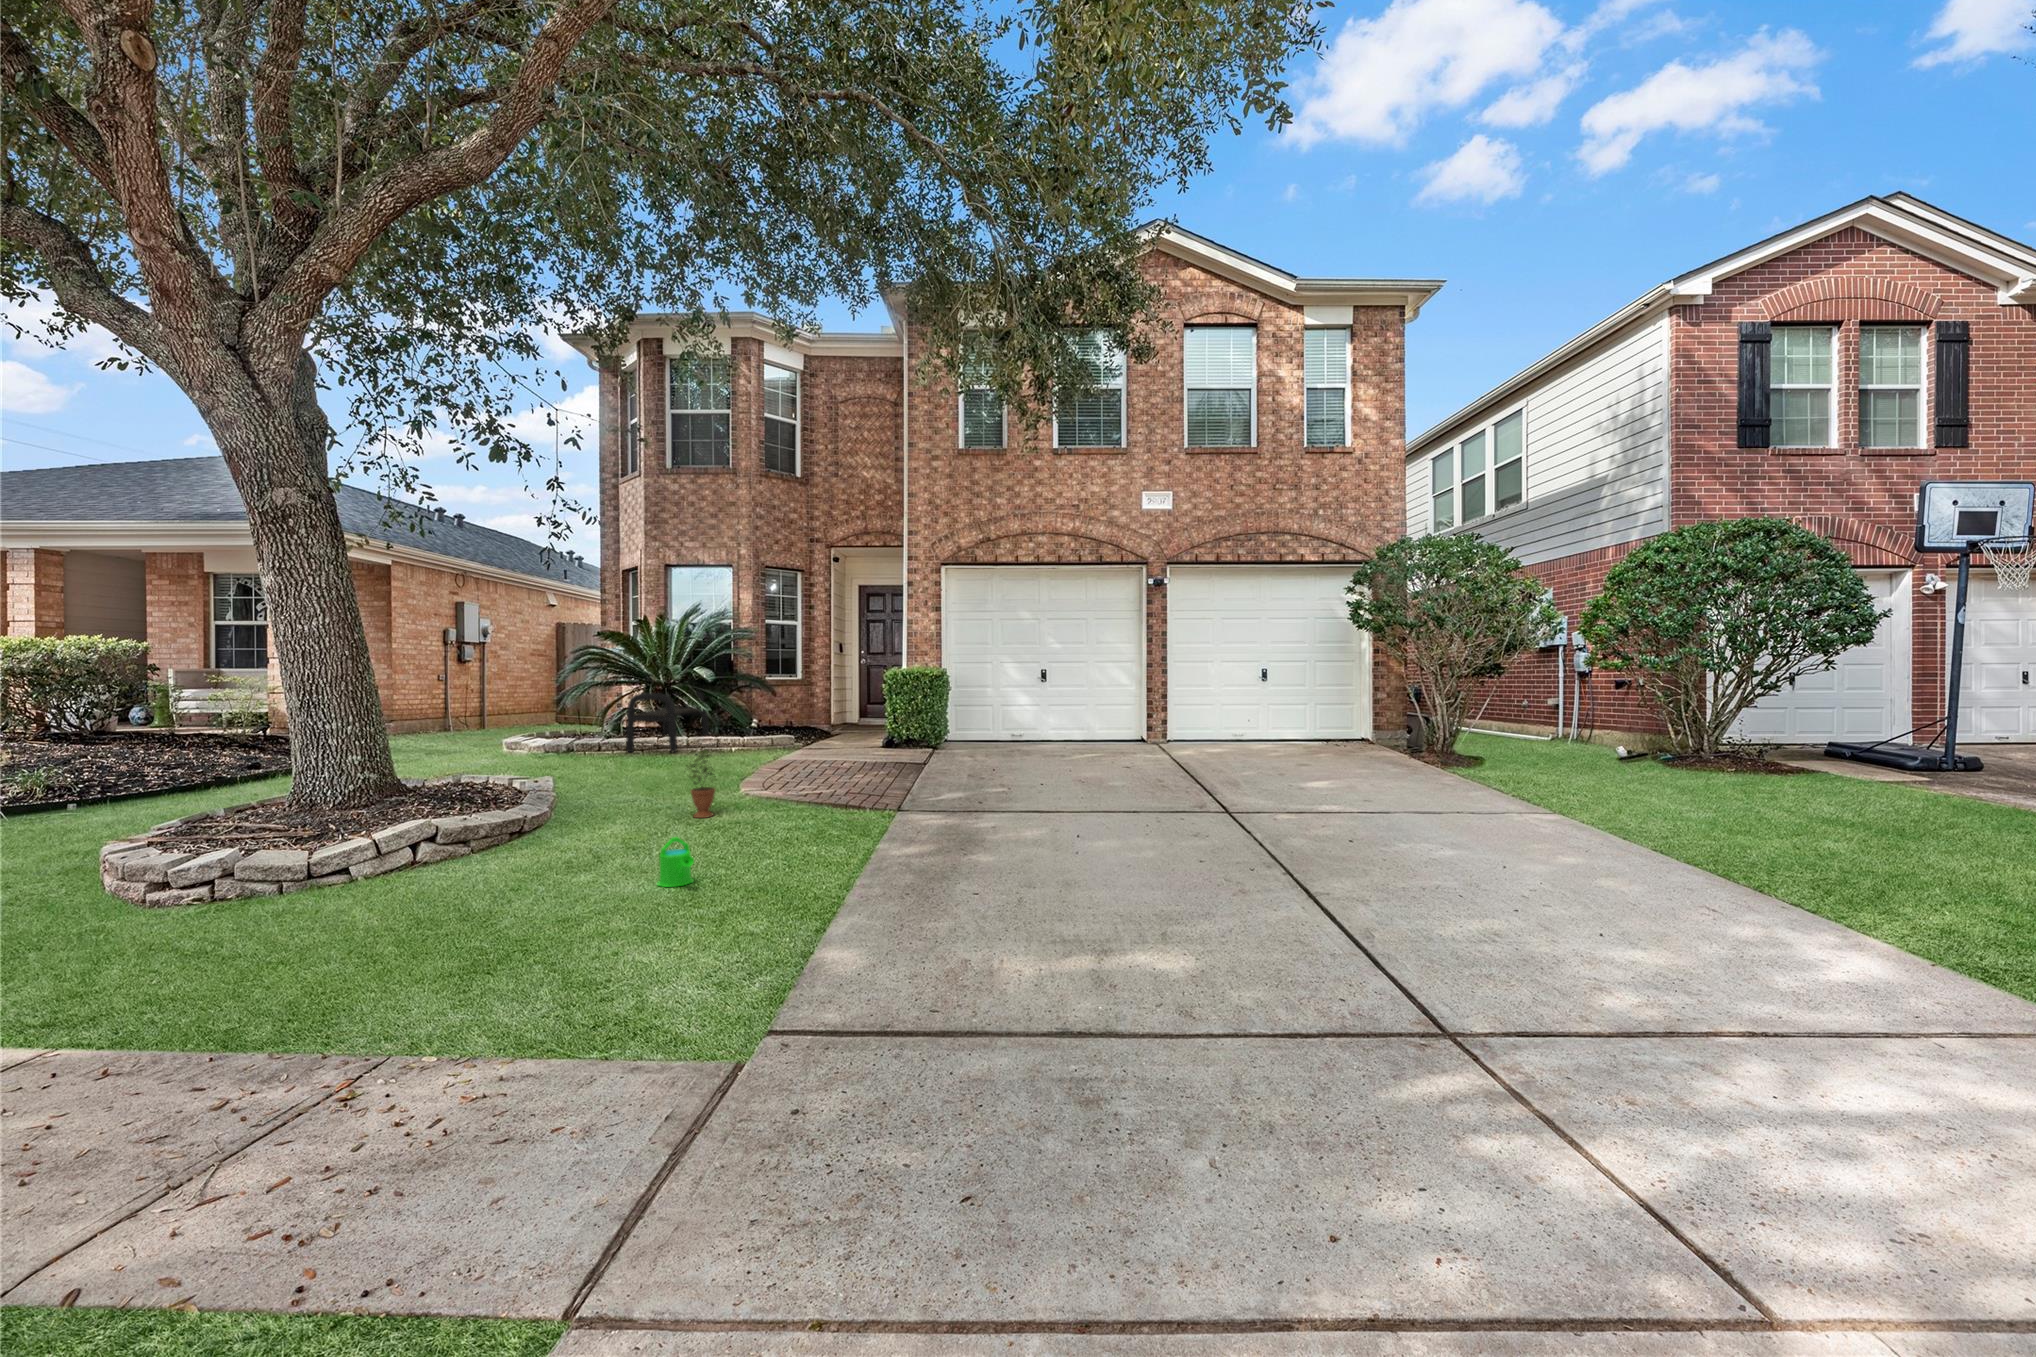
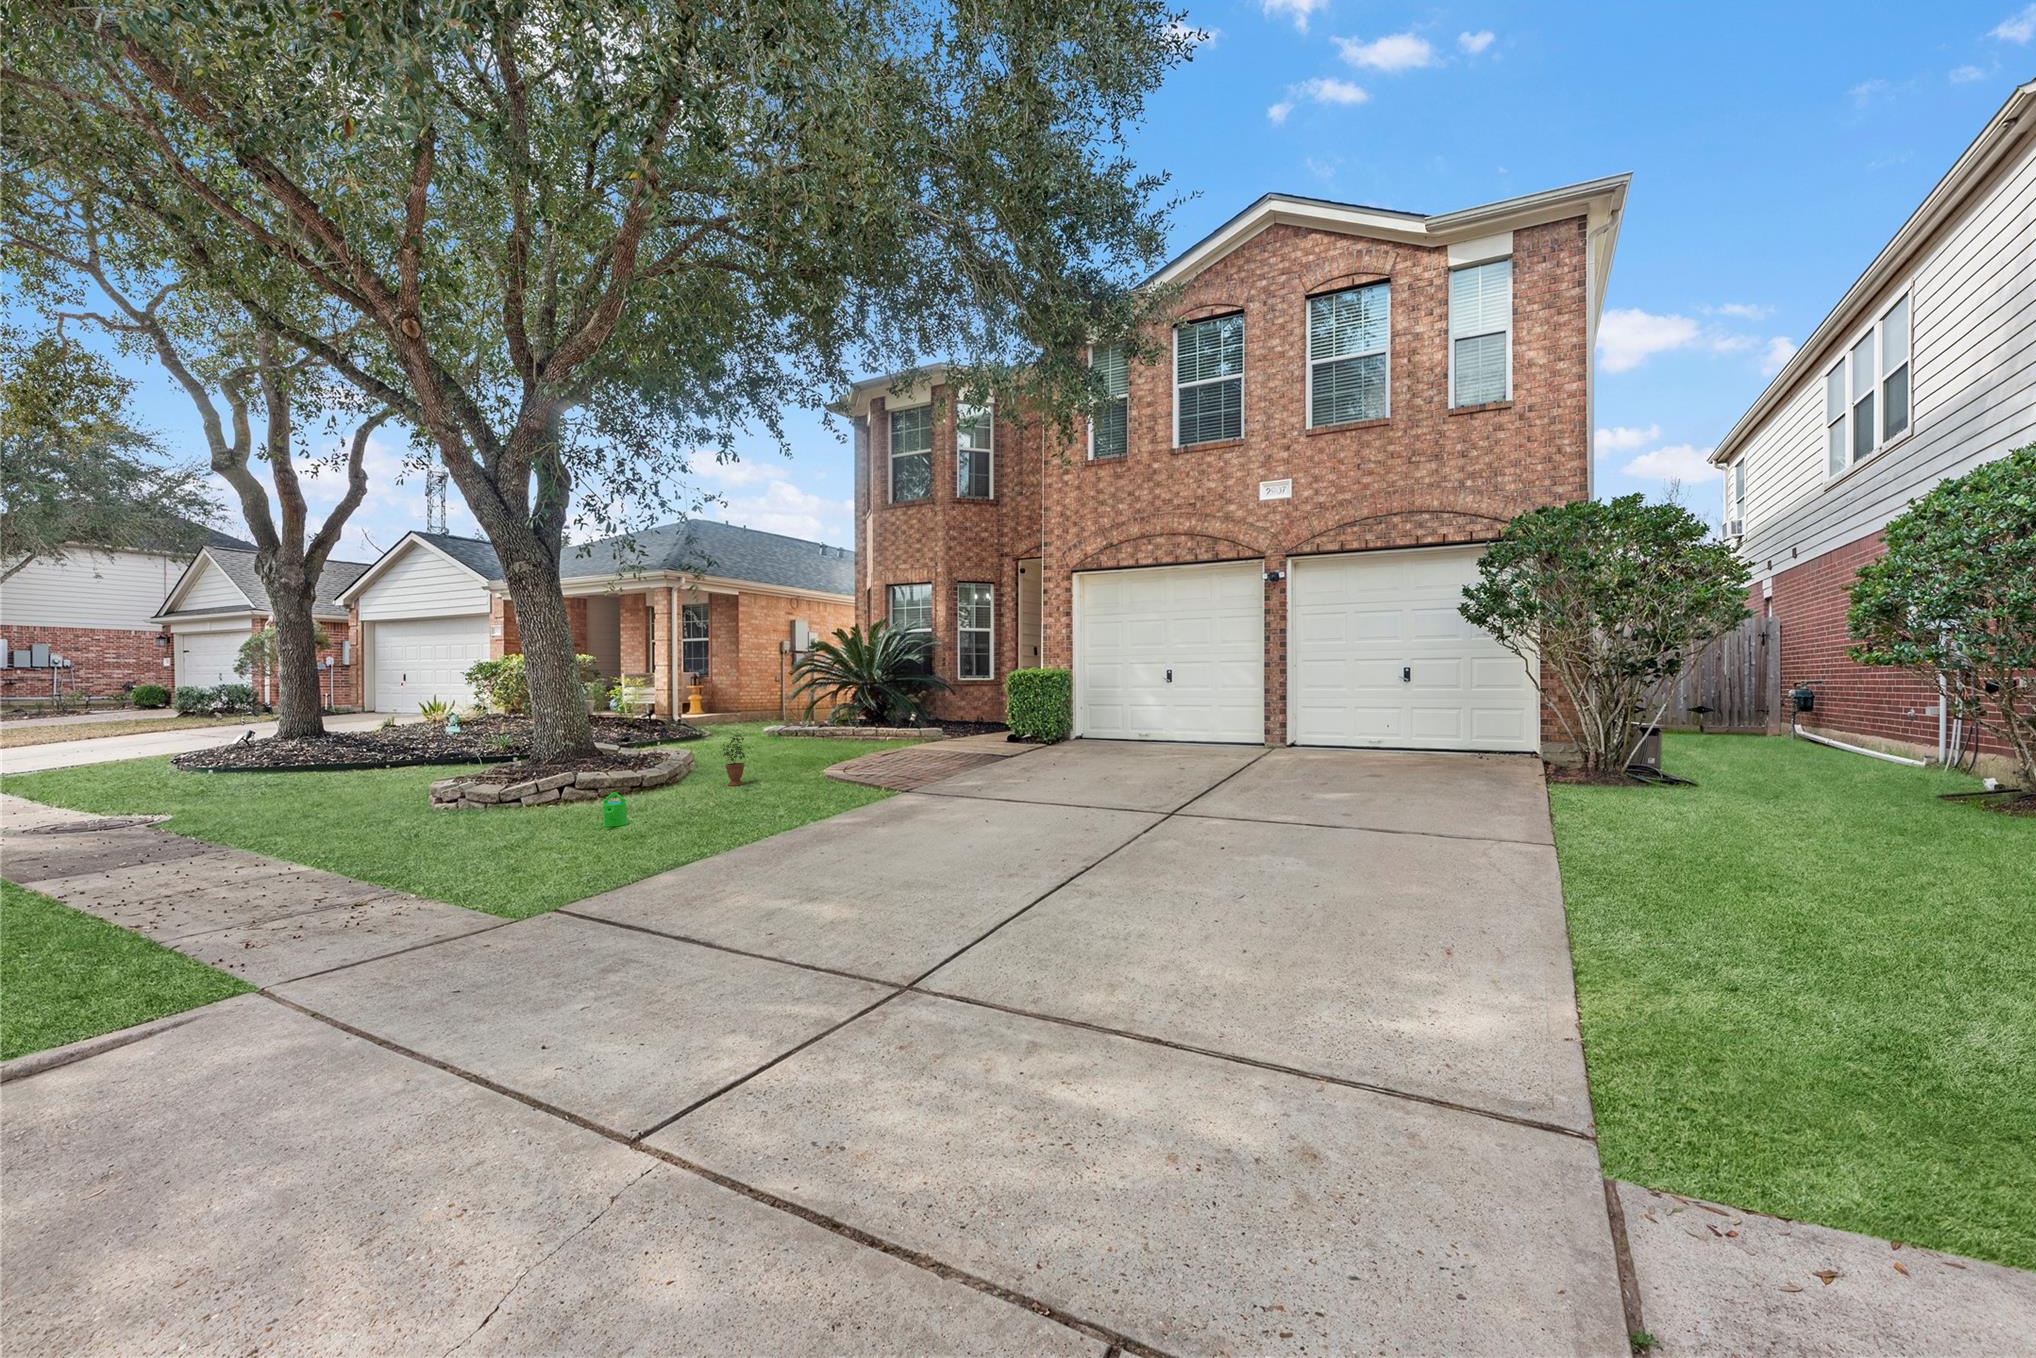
bench: present [626,691,709,752] -> none [806,687,879,738]

